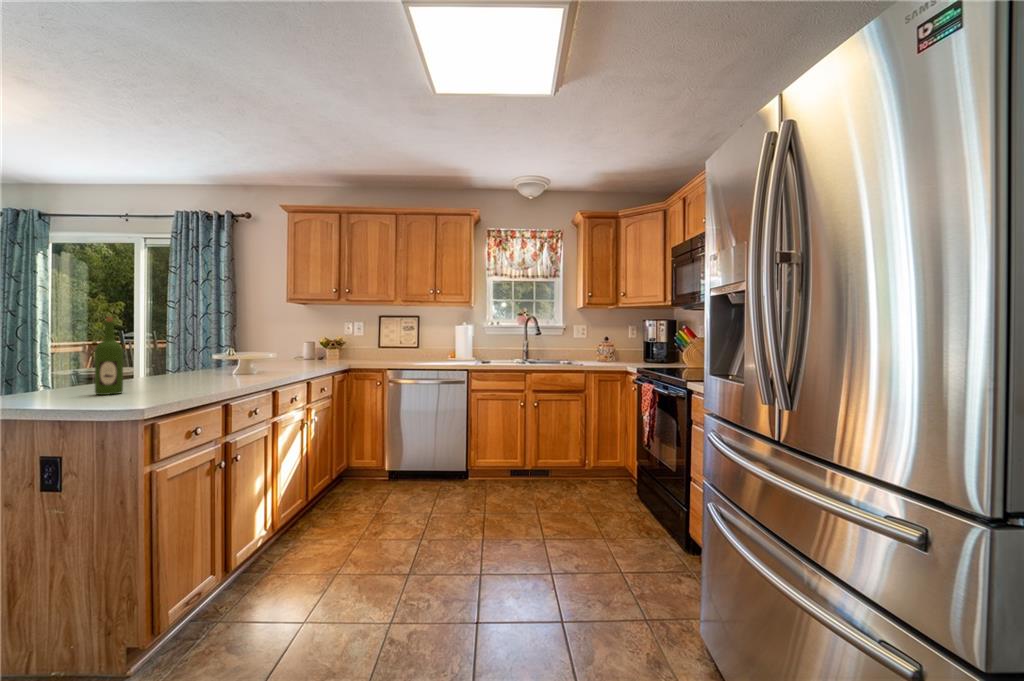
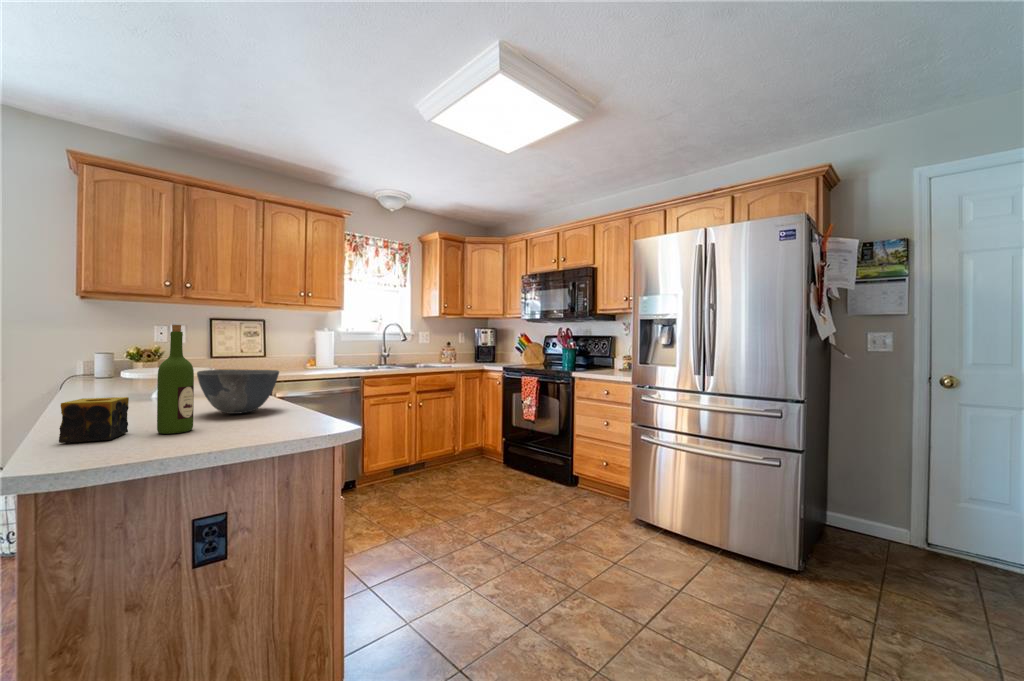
bowl: none [164,352,234,387] -> present [197,369,279,414]
candle: none [52,366,99,394] -> present [59,397,129,443]

